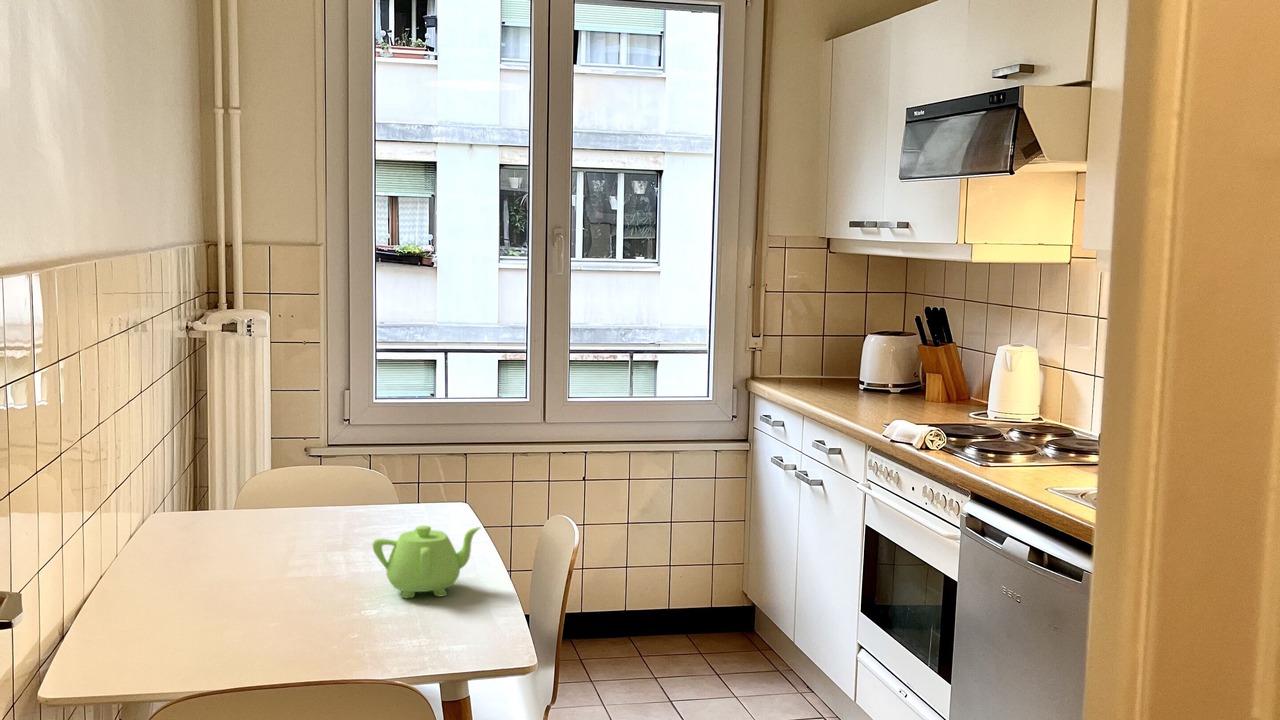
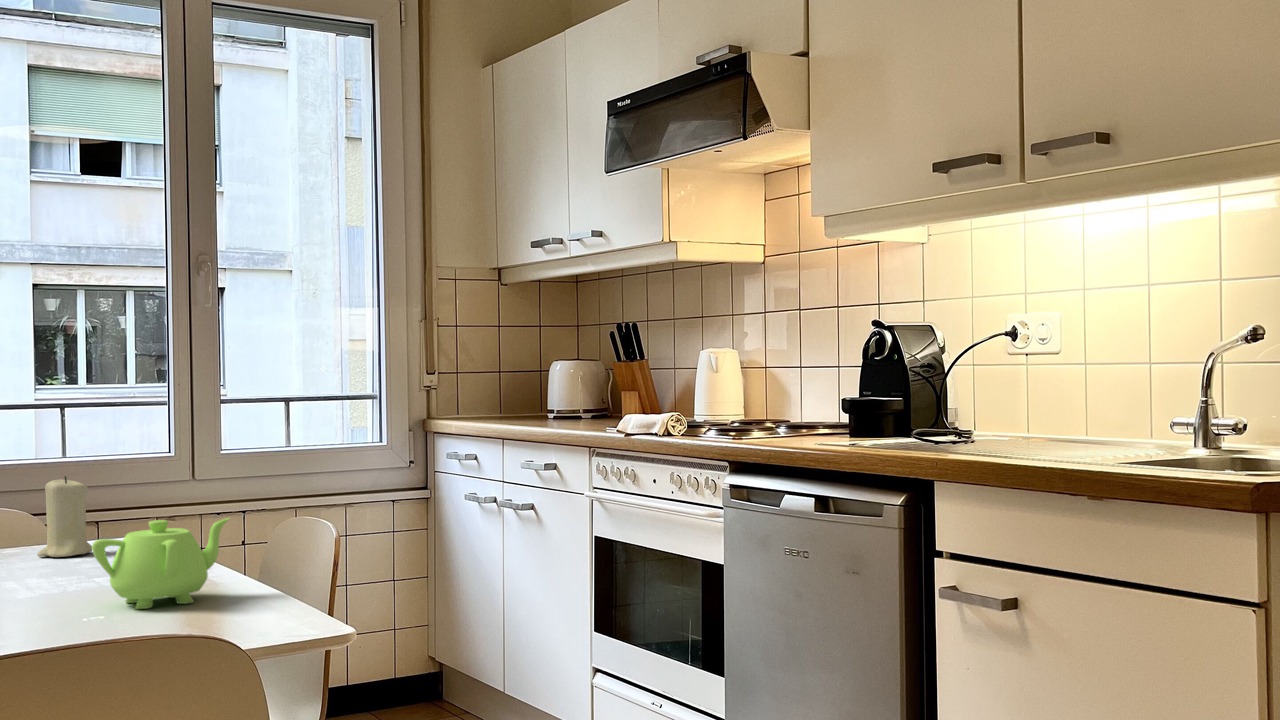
candle: none [379,450,421,515] -> present [37,476,92,557]

